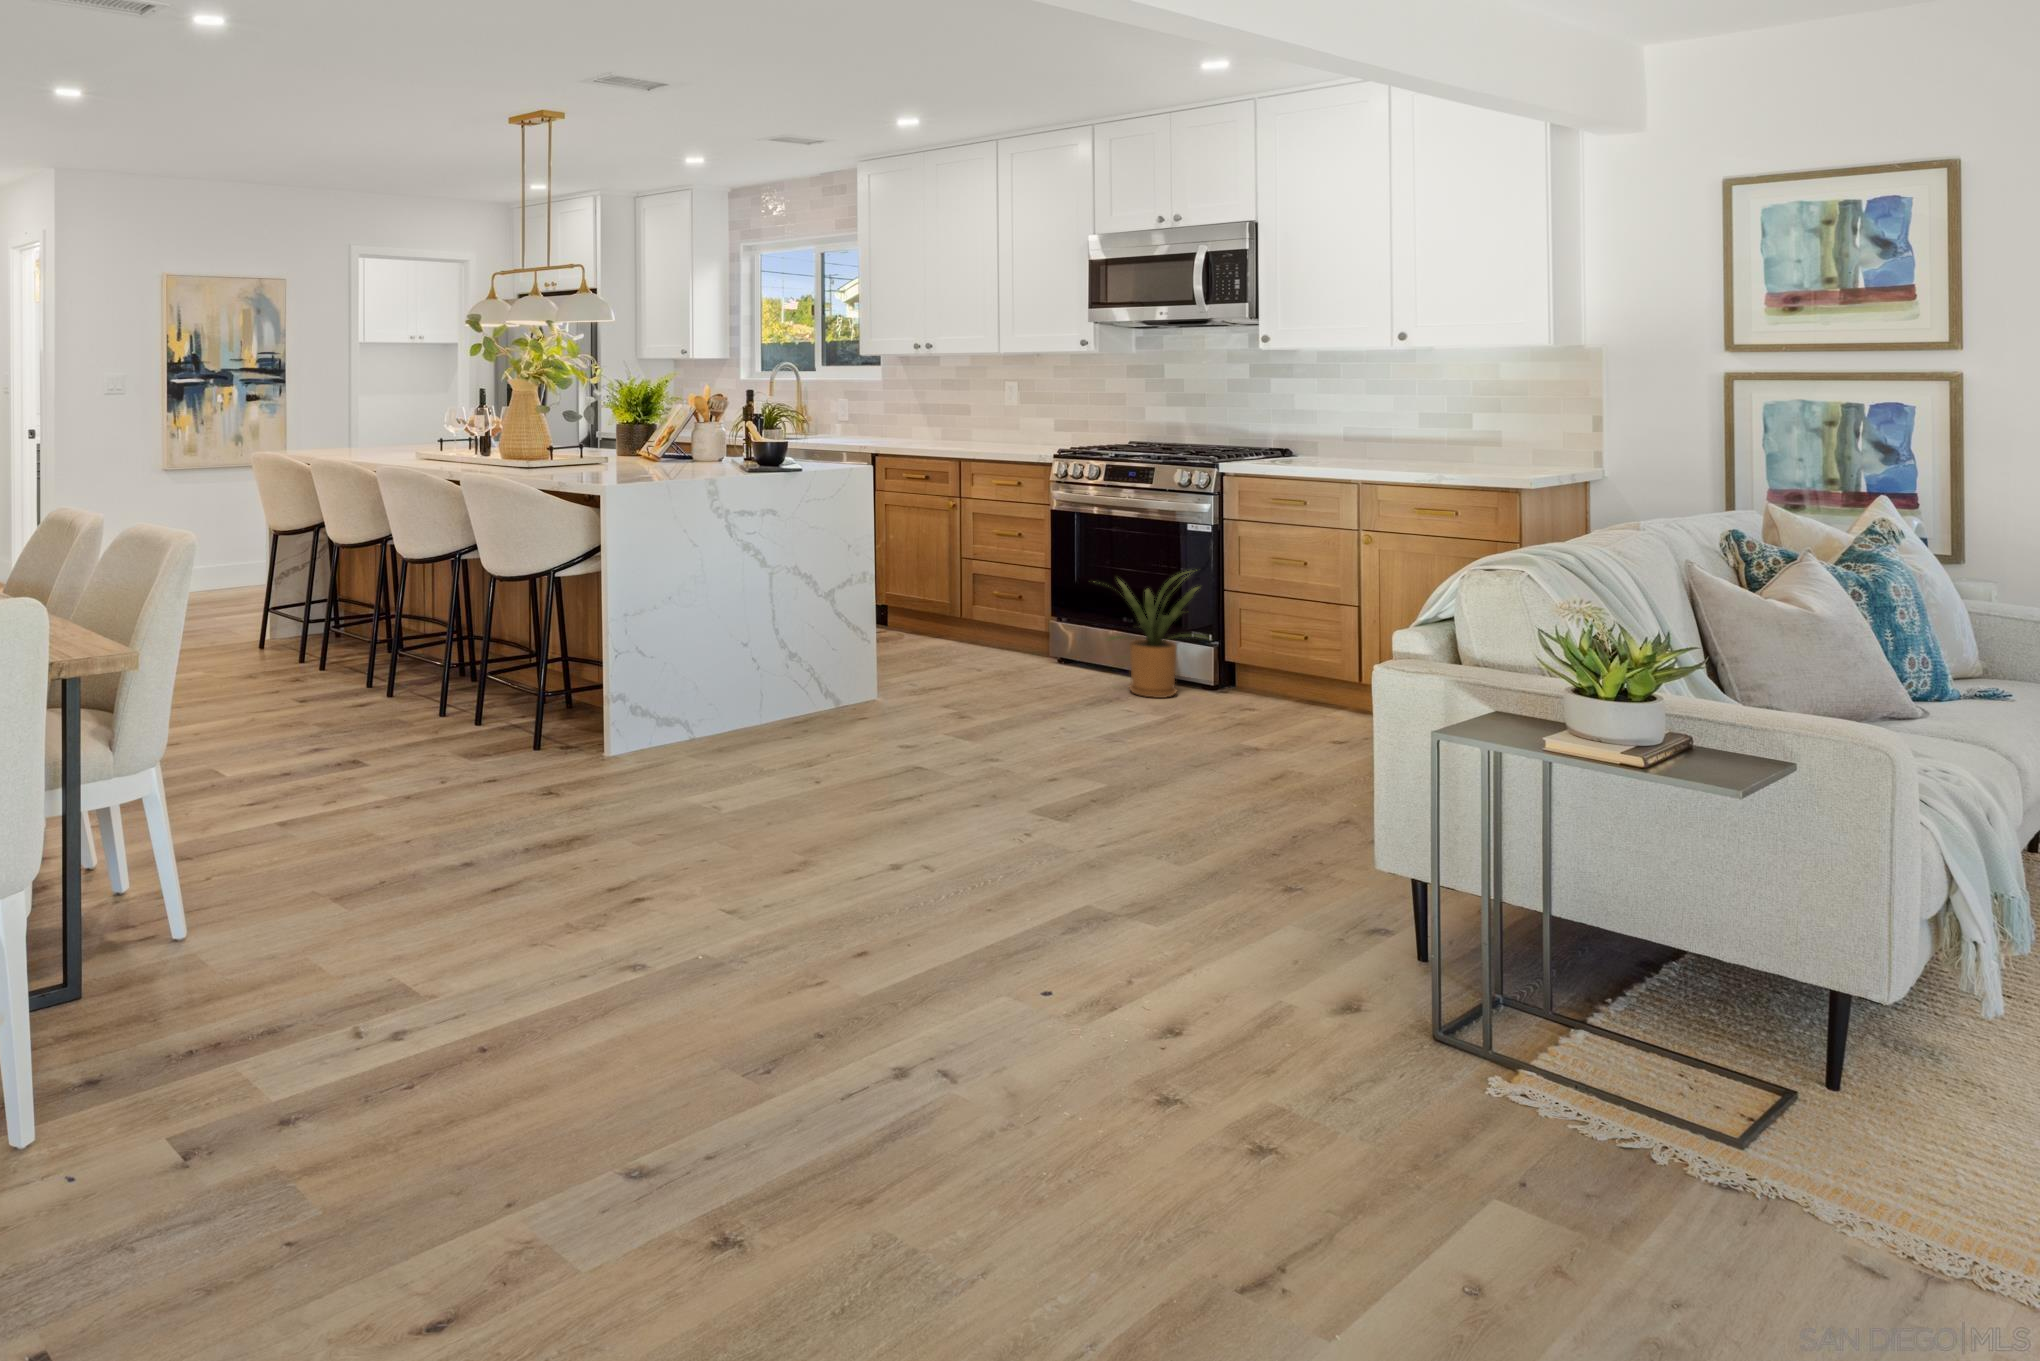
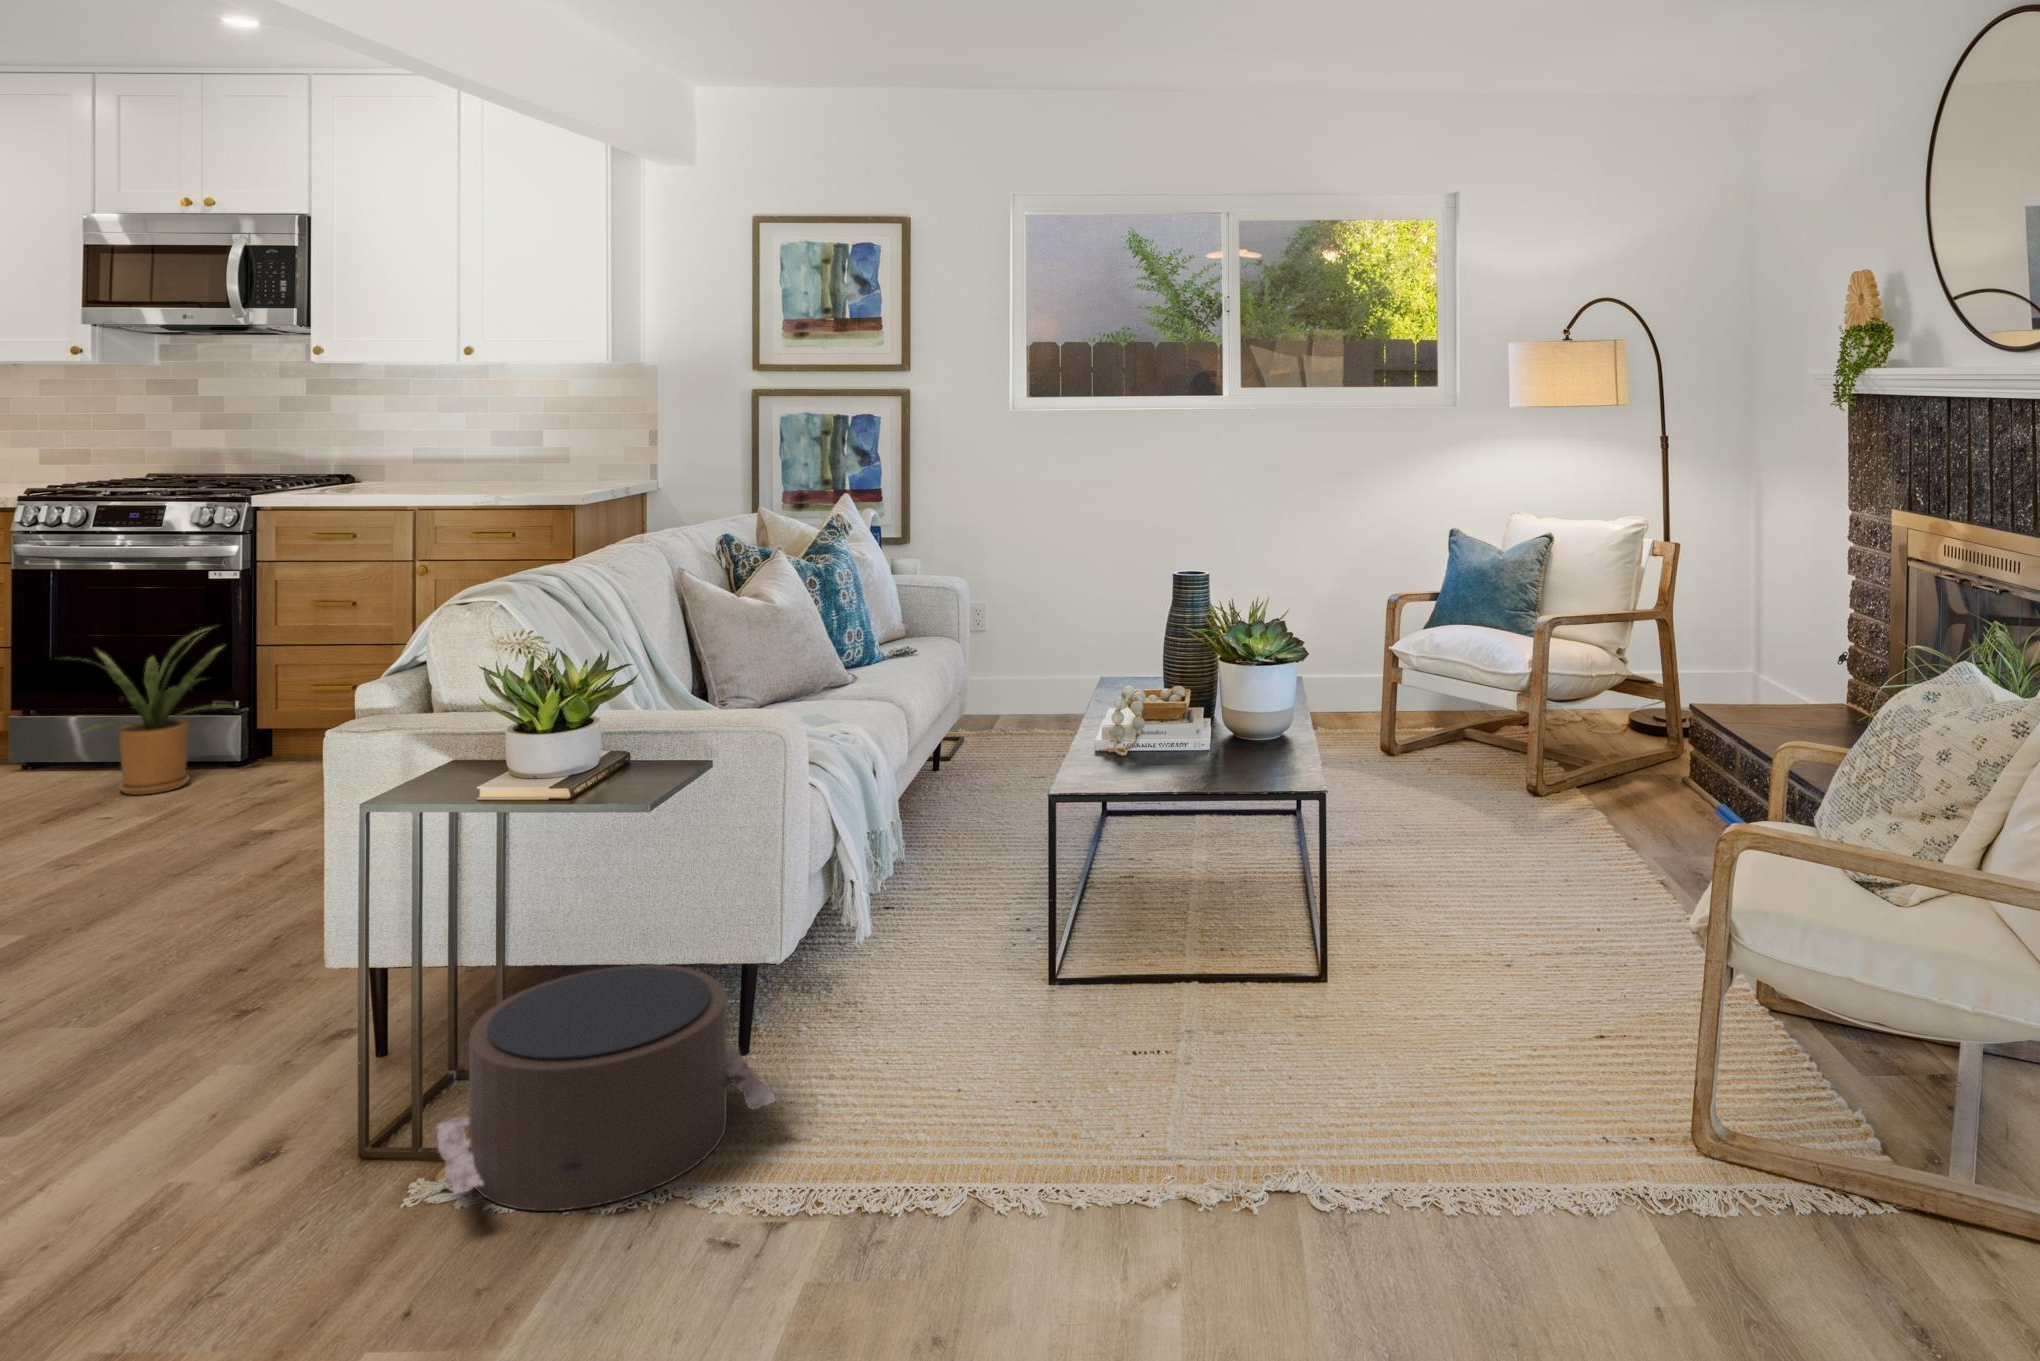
pouf: none [1513,940,1915,1180] -> present [437,965,775,1211]

